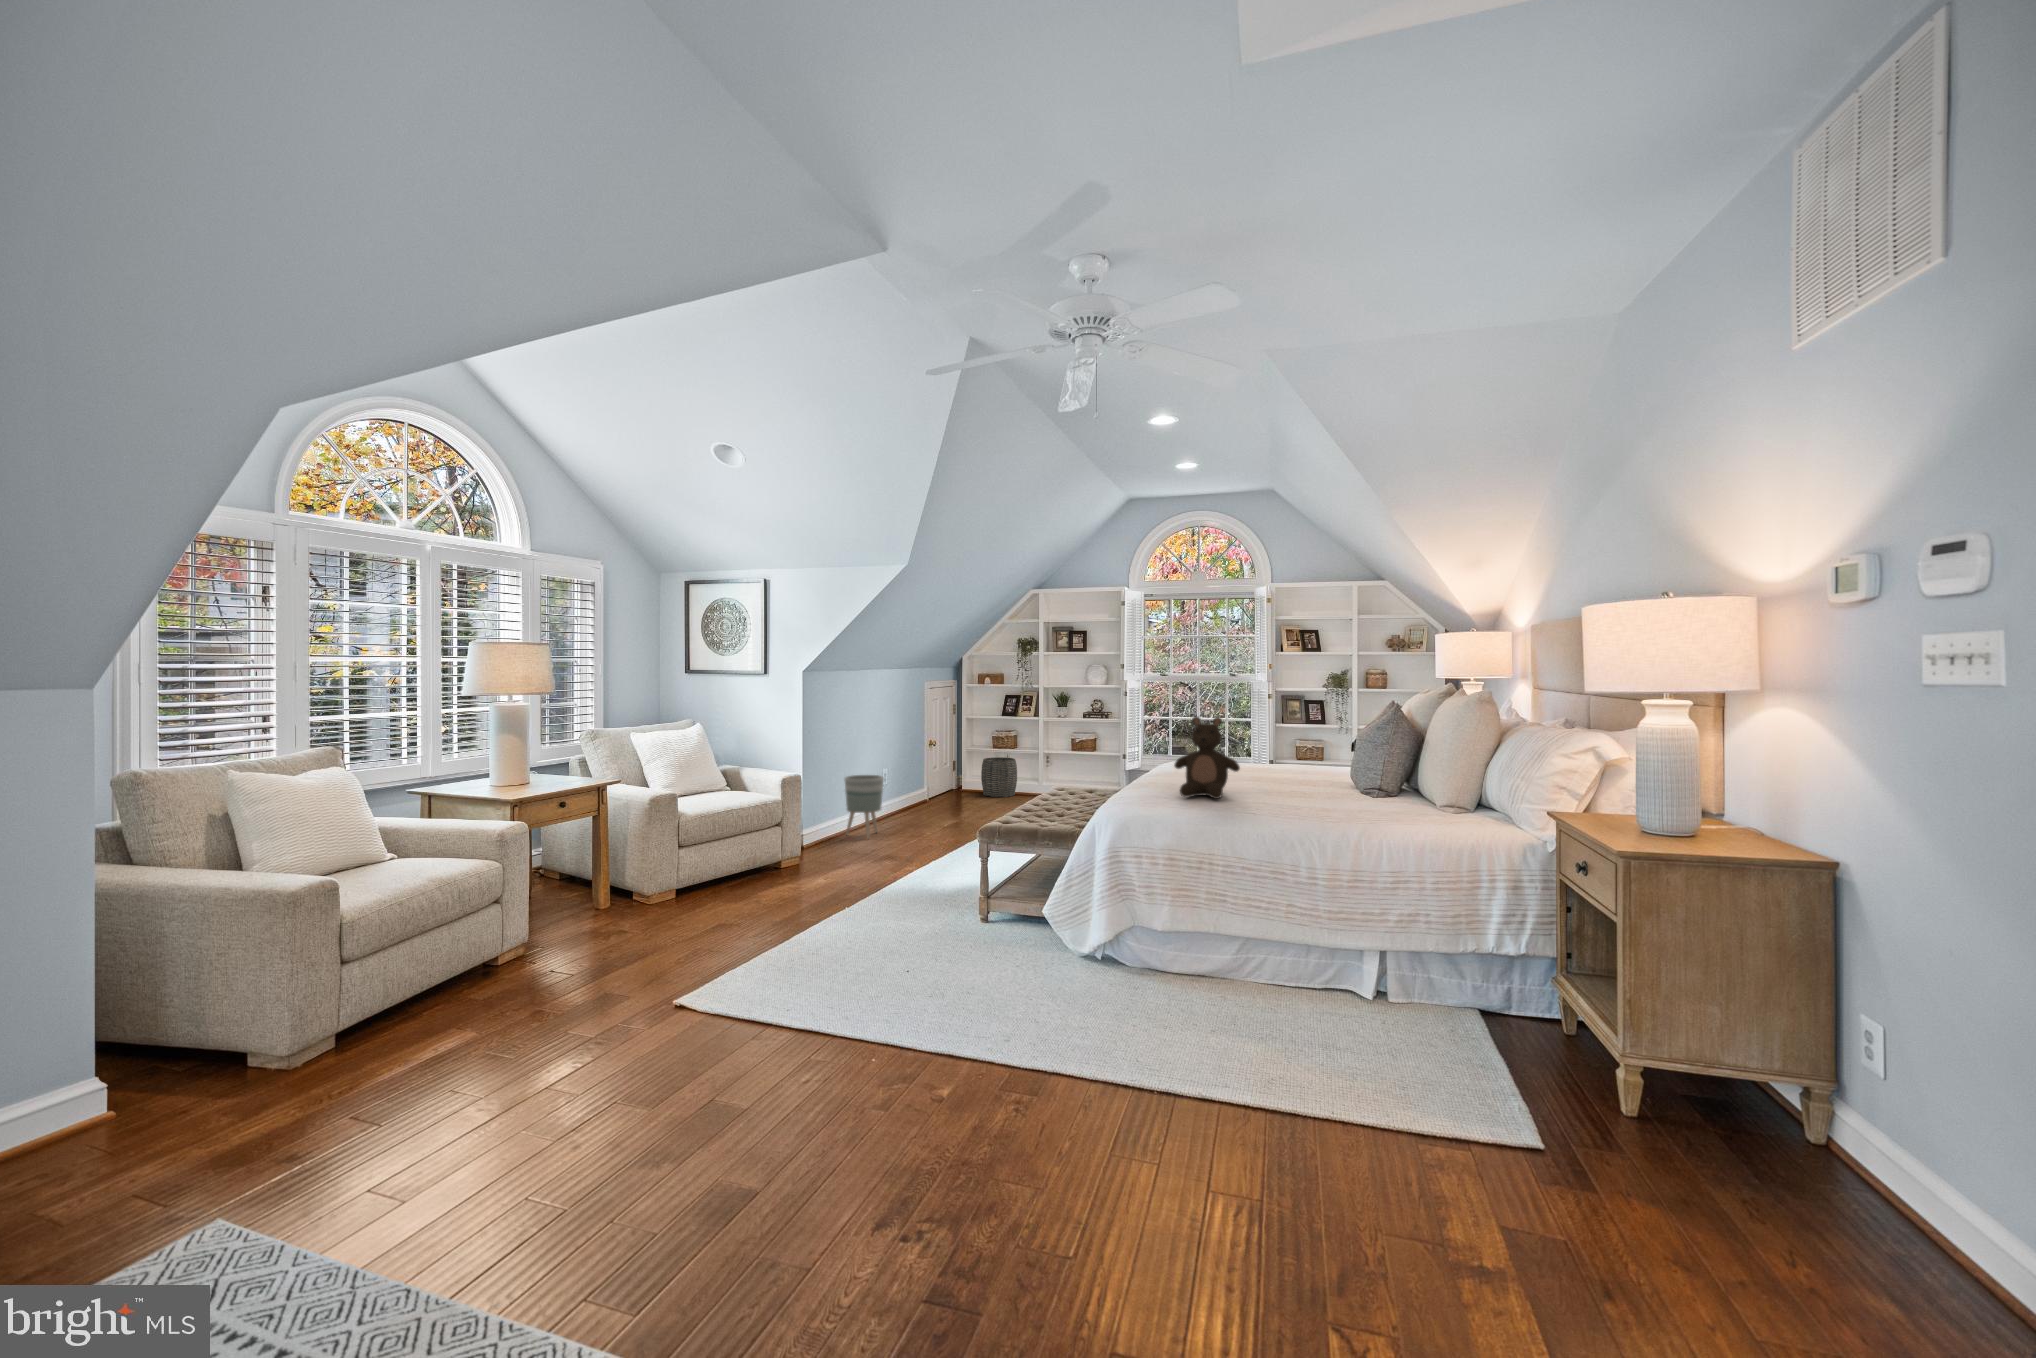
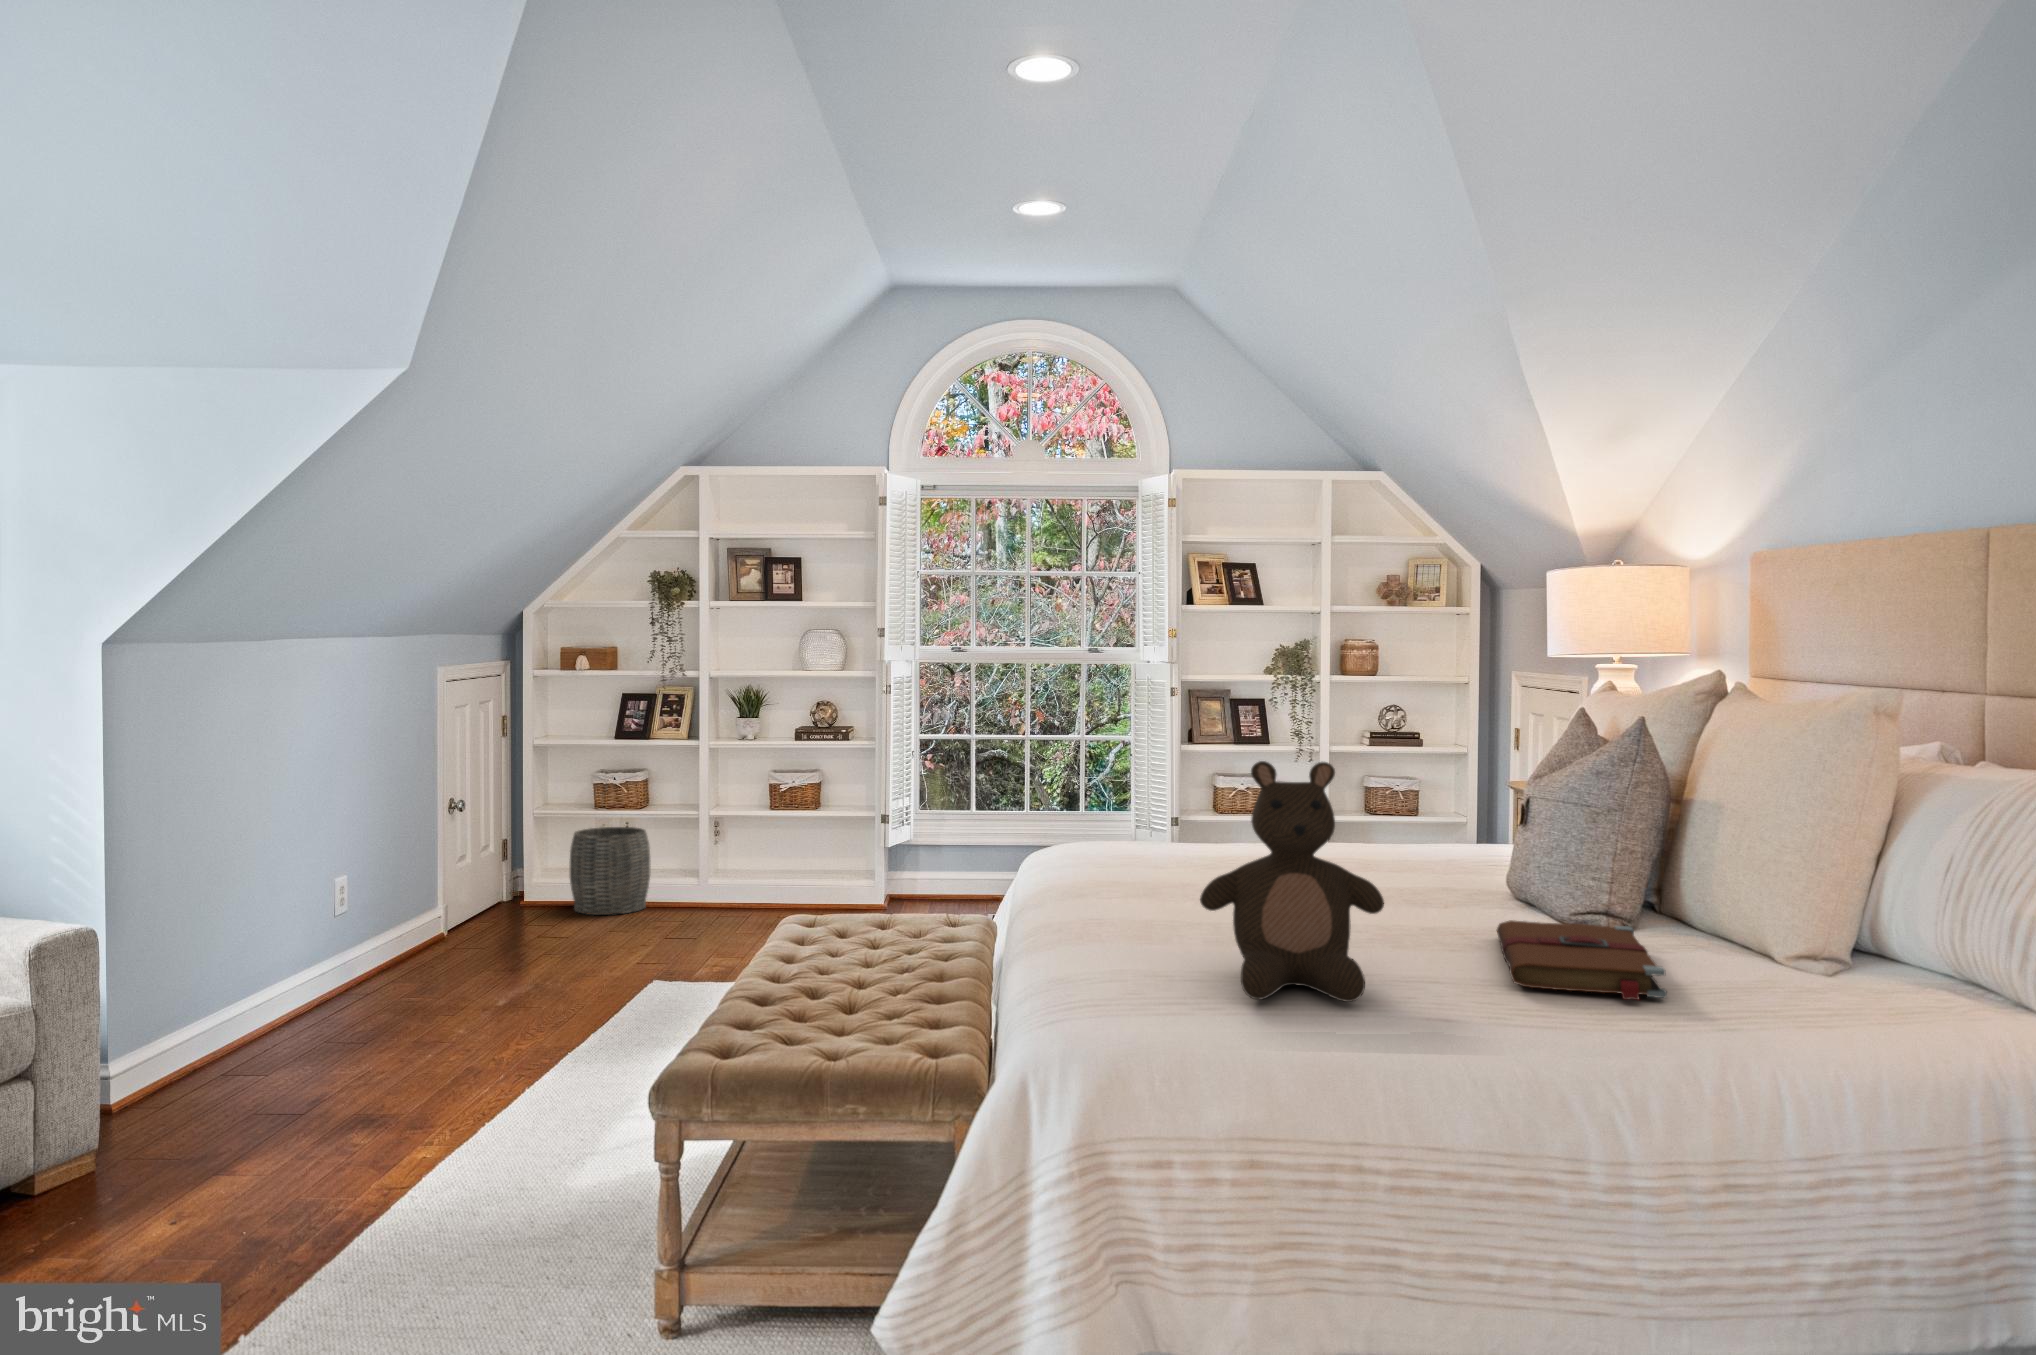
planter: present [844,775,884,839] -> none [207,904,322,1076]
book: none [1283,782,1355,804] -> present [1497,920,1667,1000]

